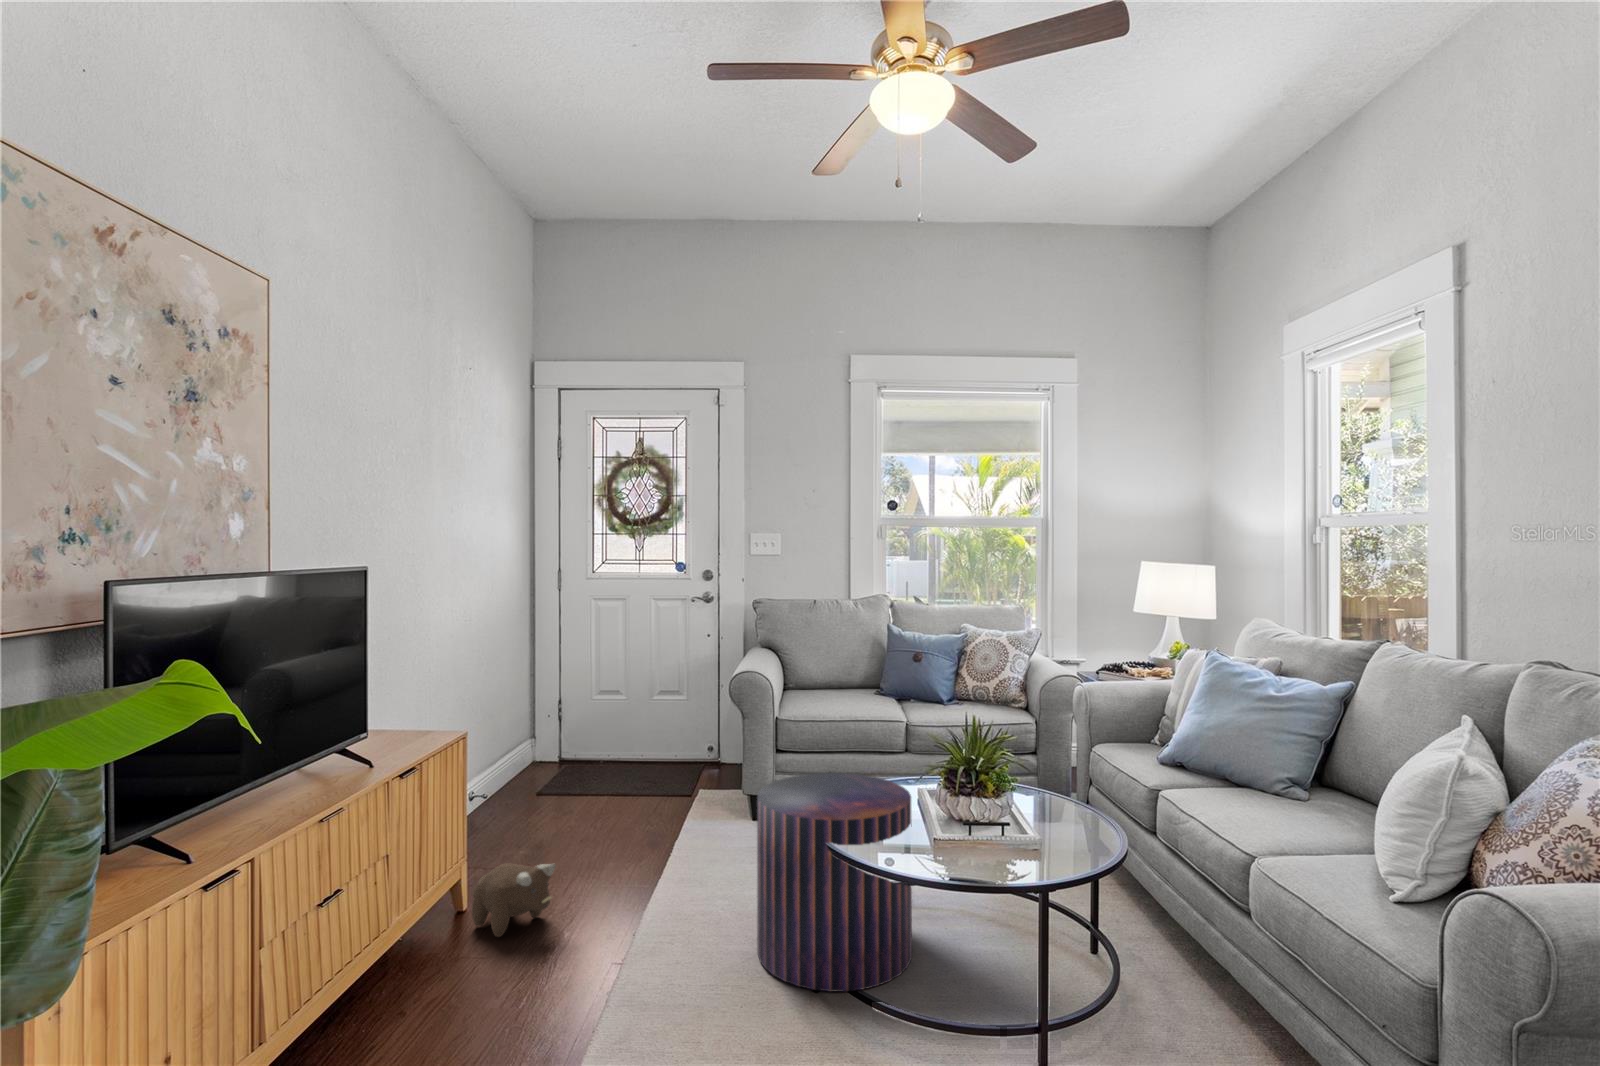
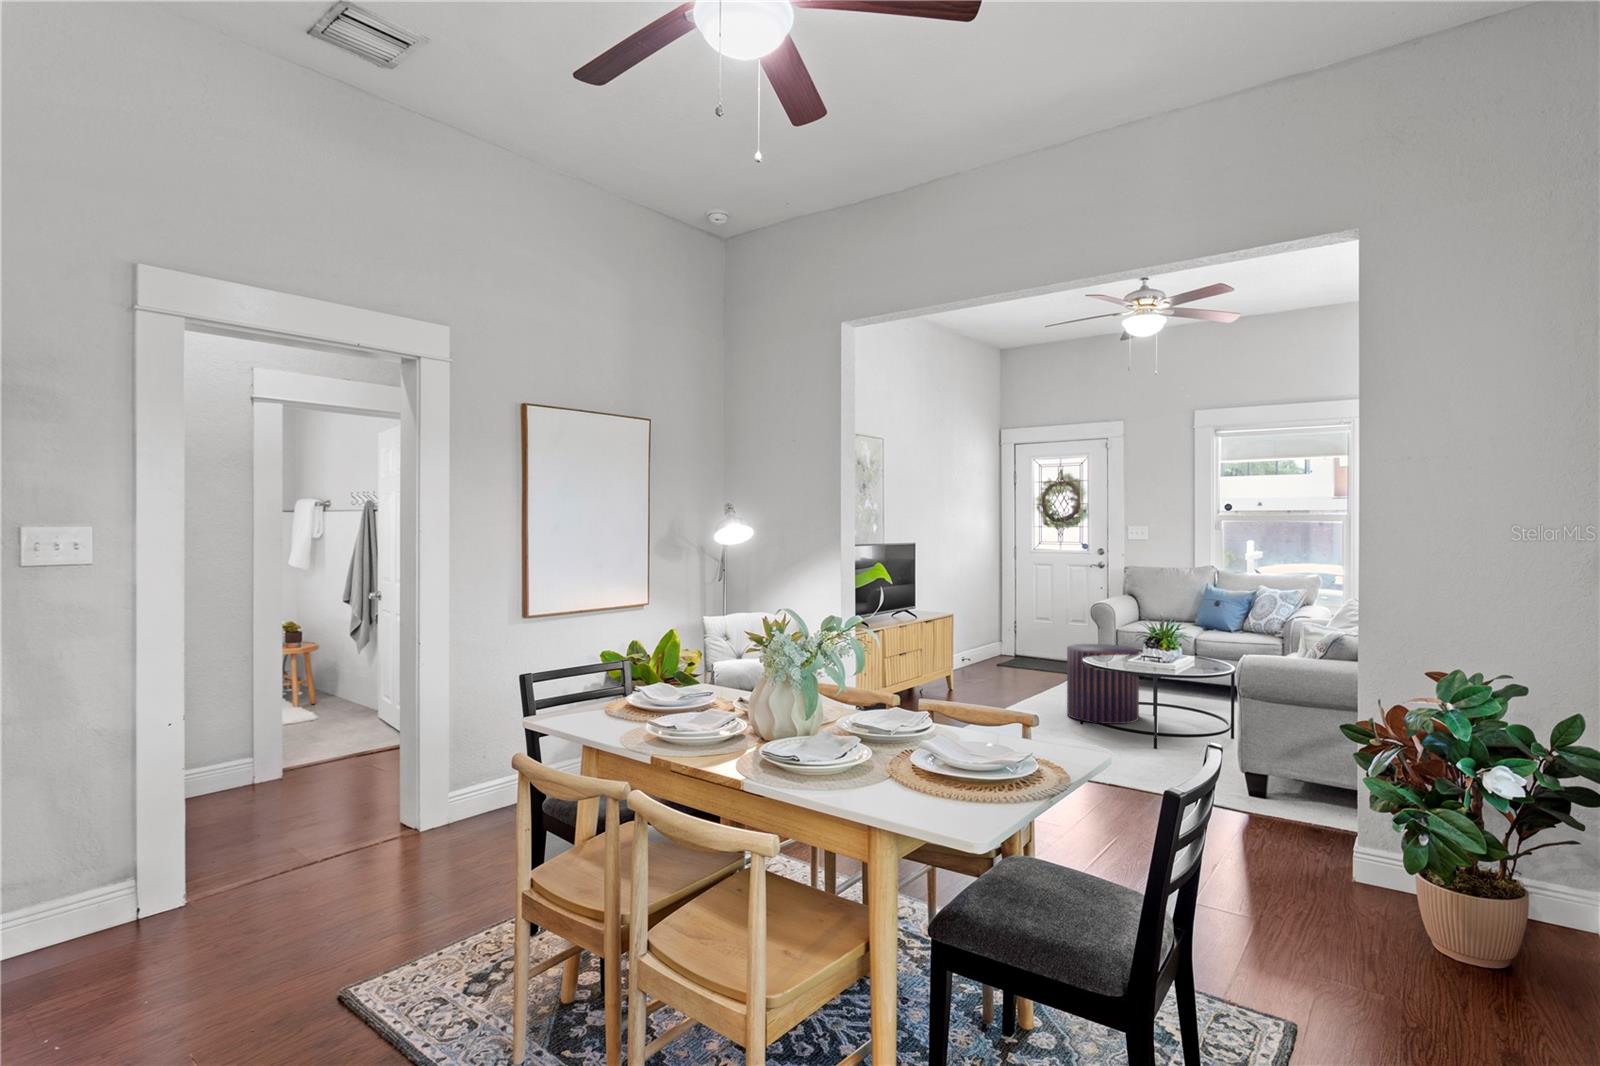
plush toy: present [472,863,556,937] -> none [958,670,990,697]

